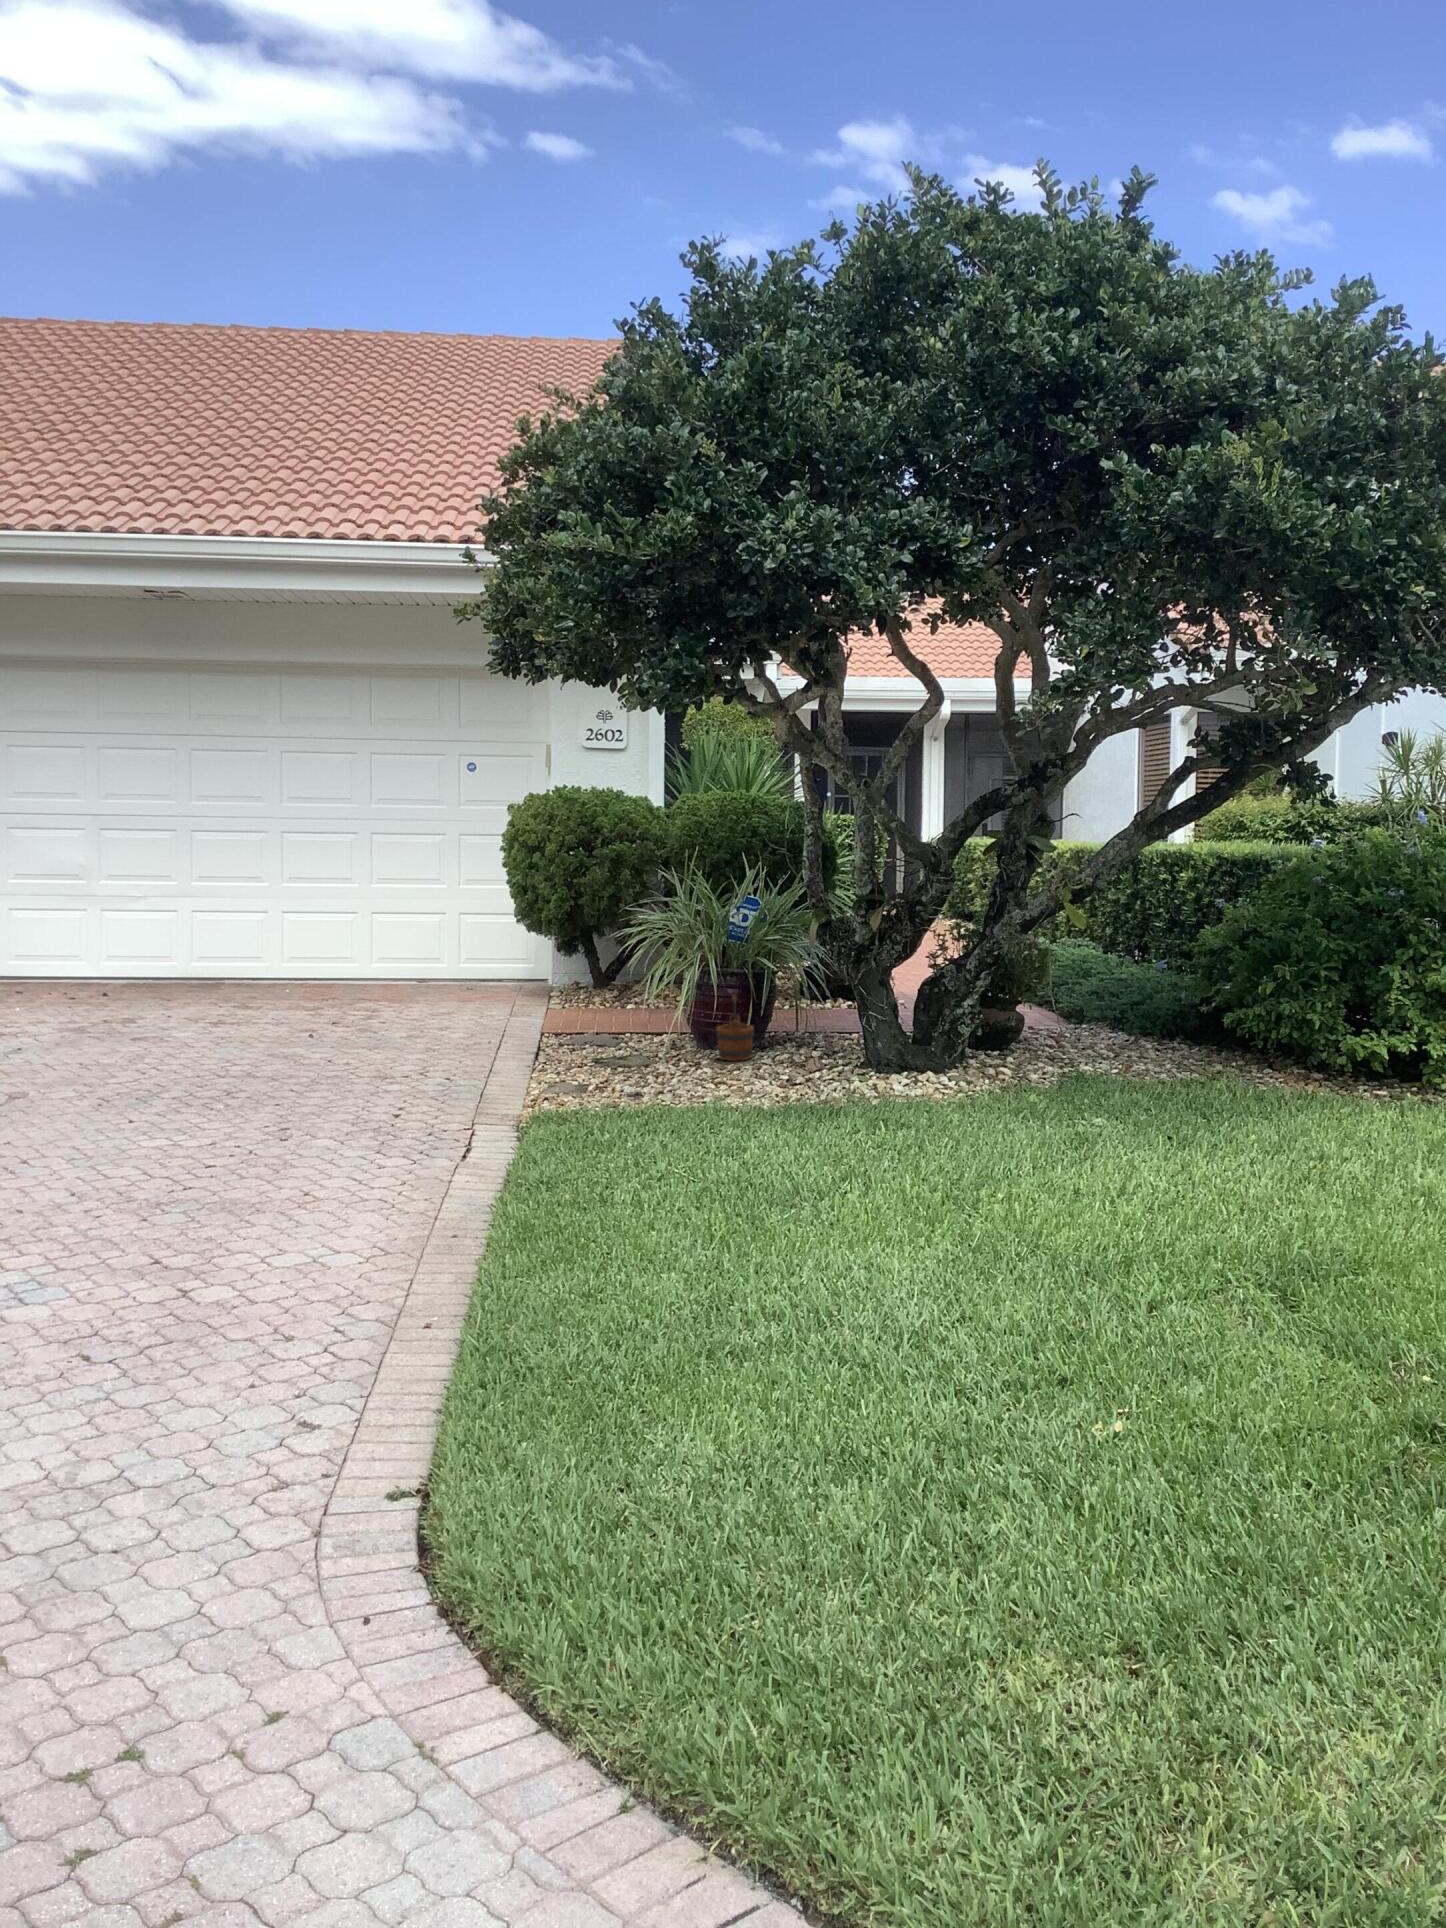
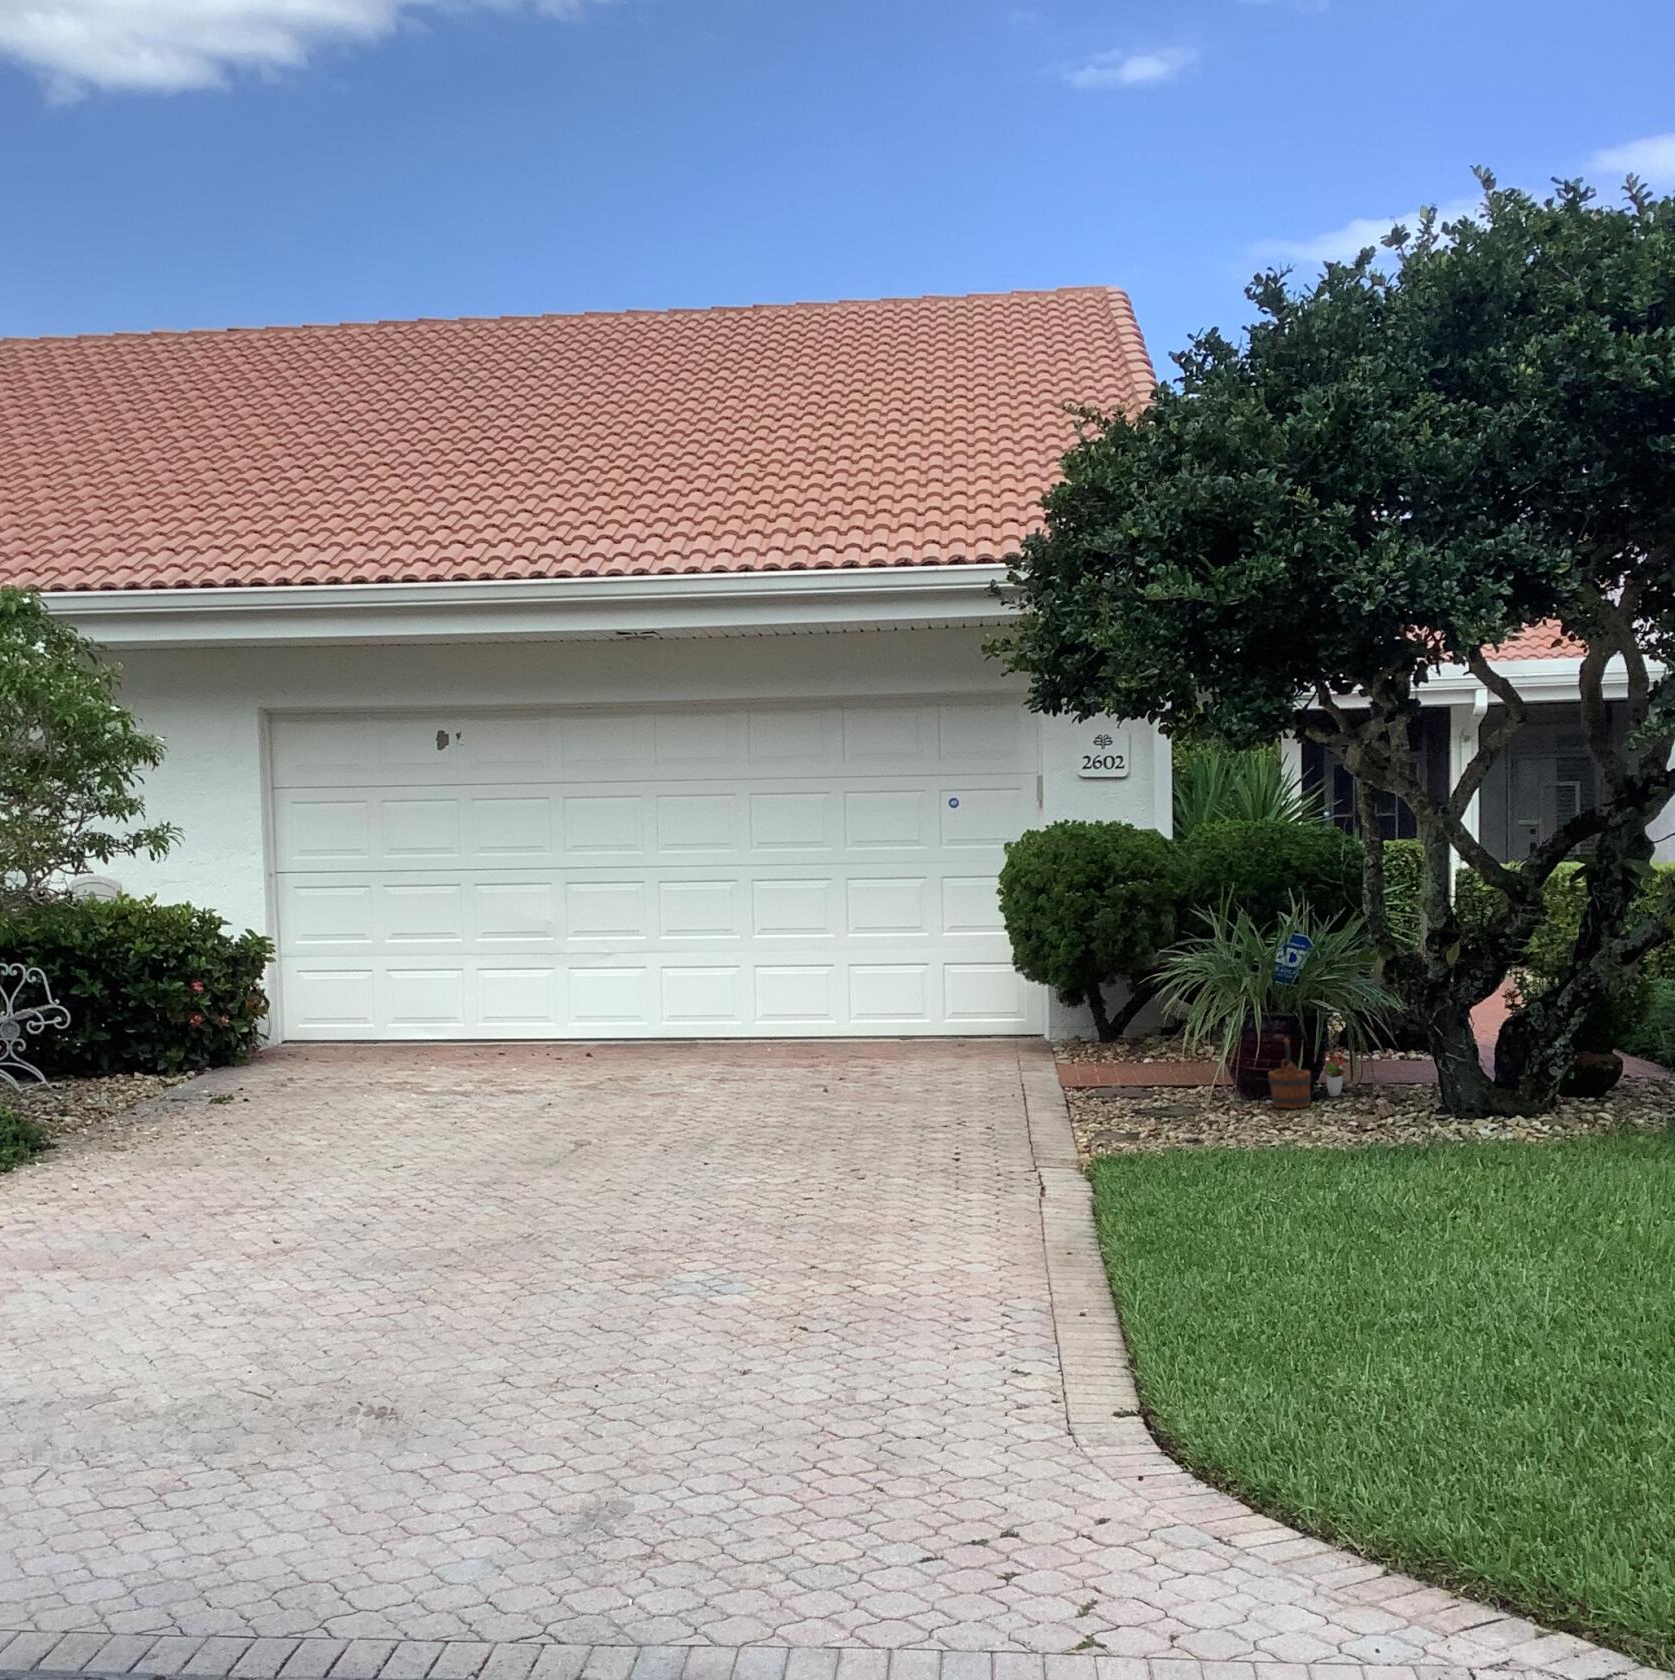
decorative plant: none [769,1005,789,1048] -> present [1324,1050,1347,1096]

